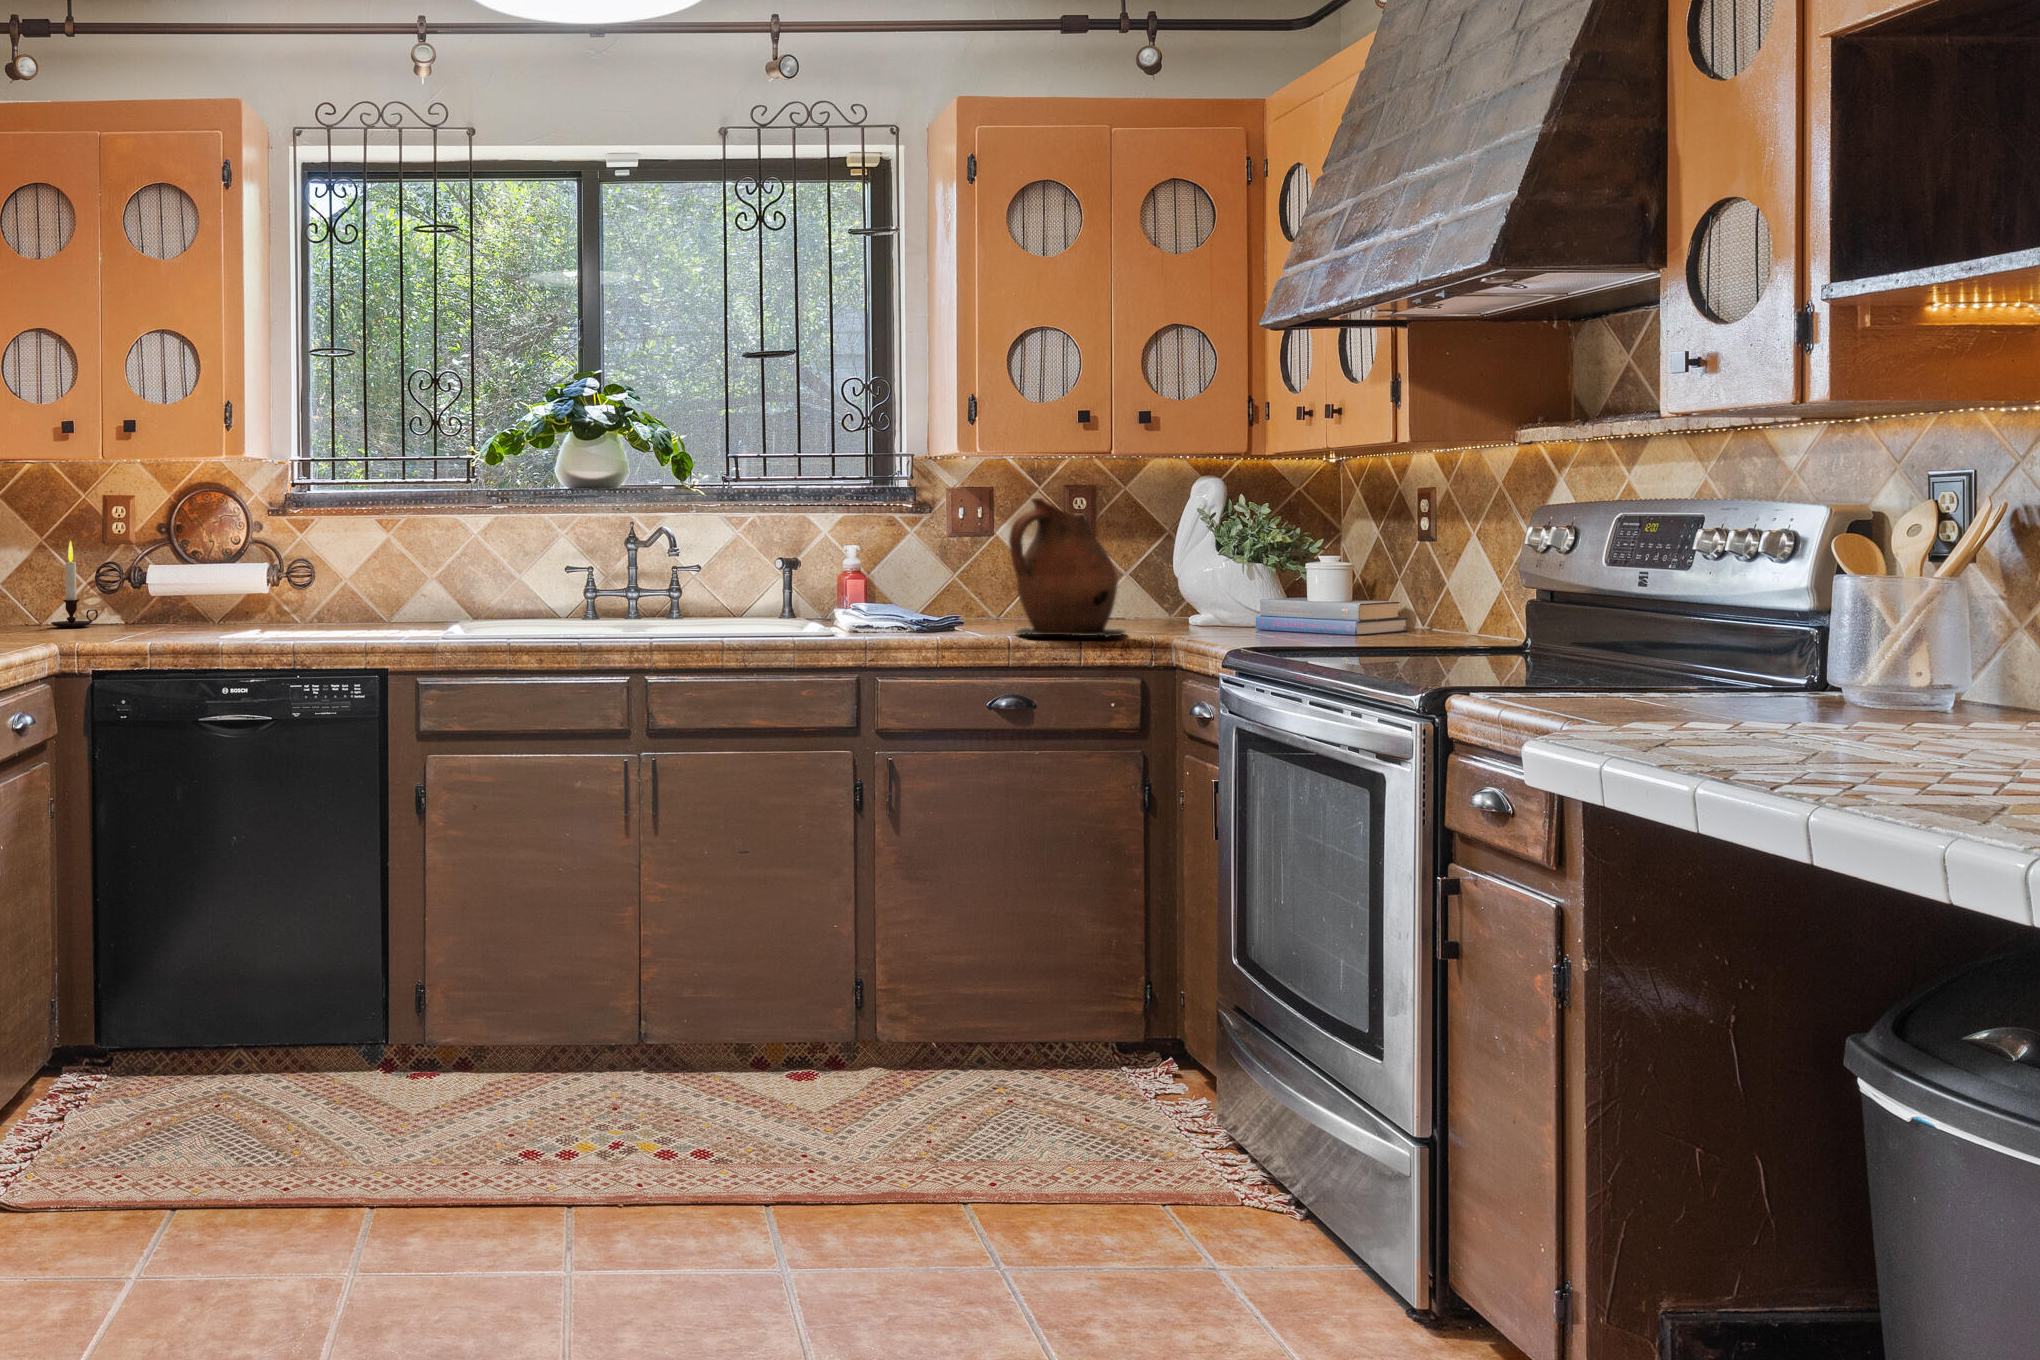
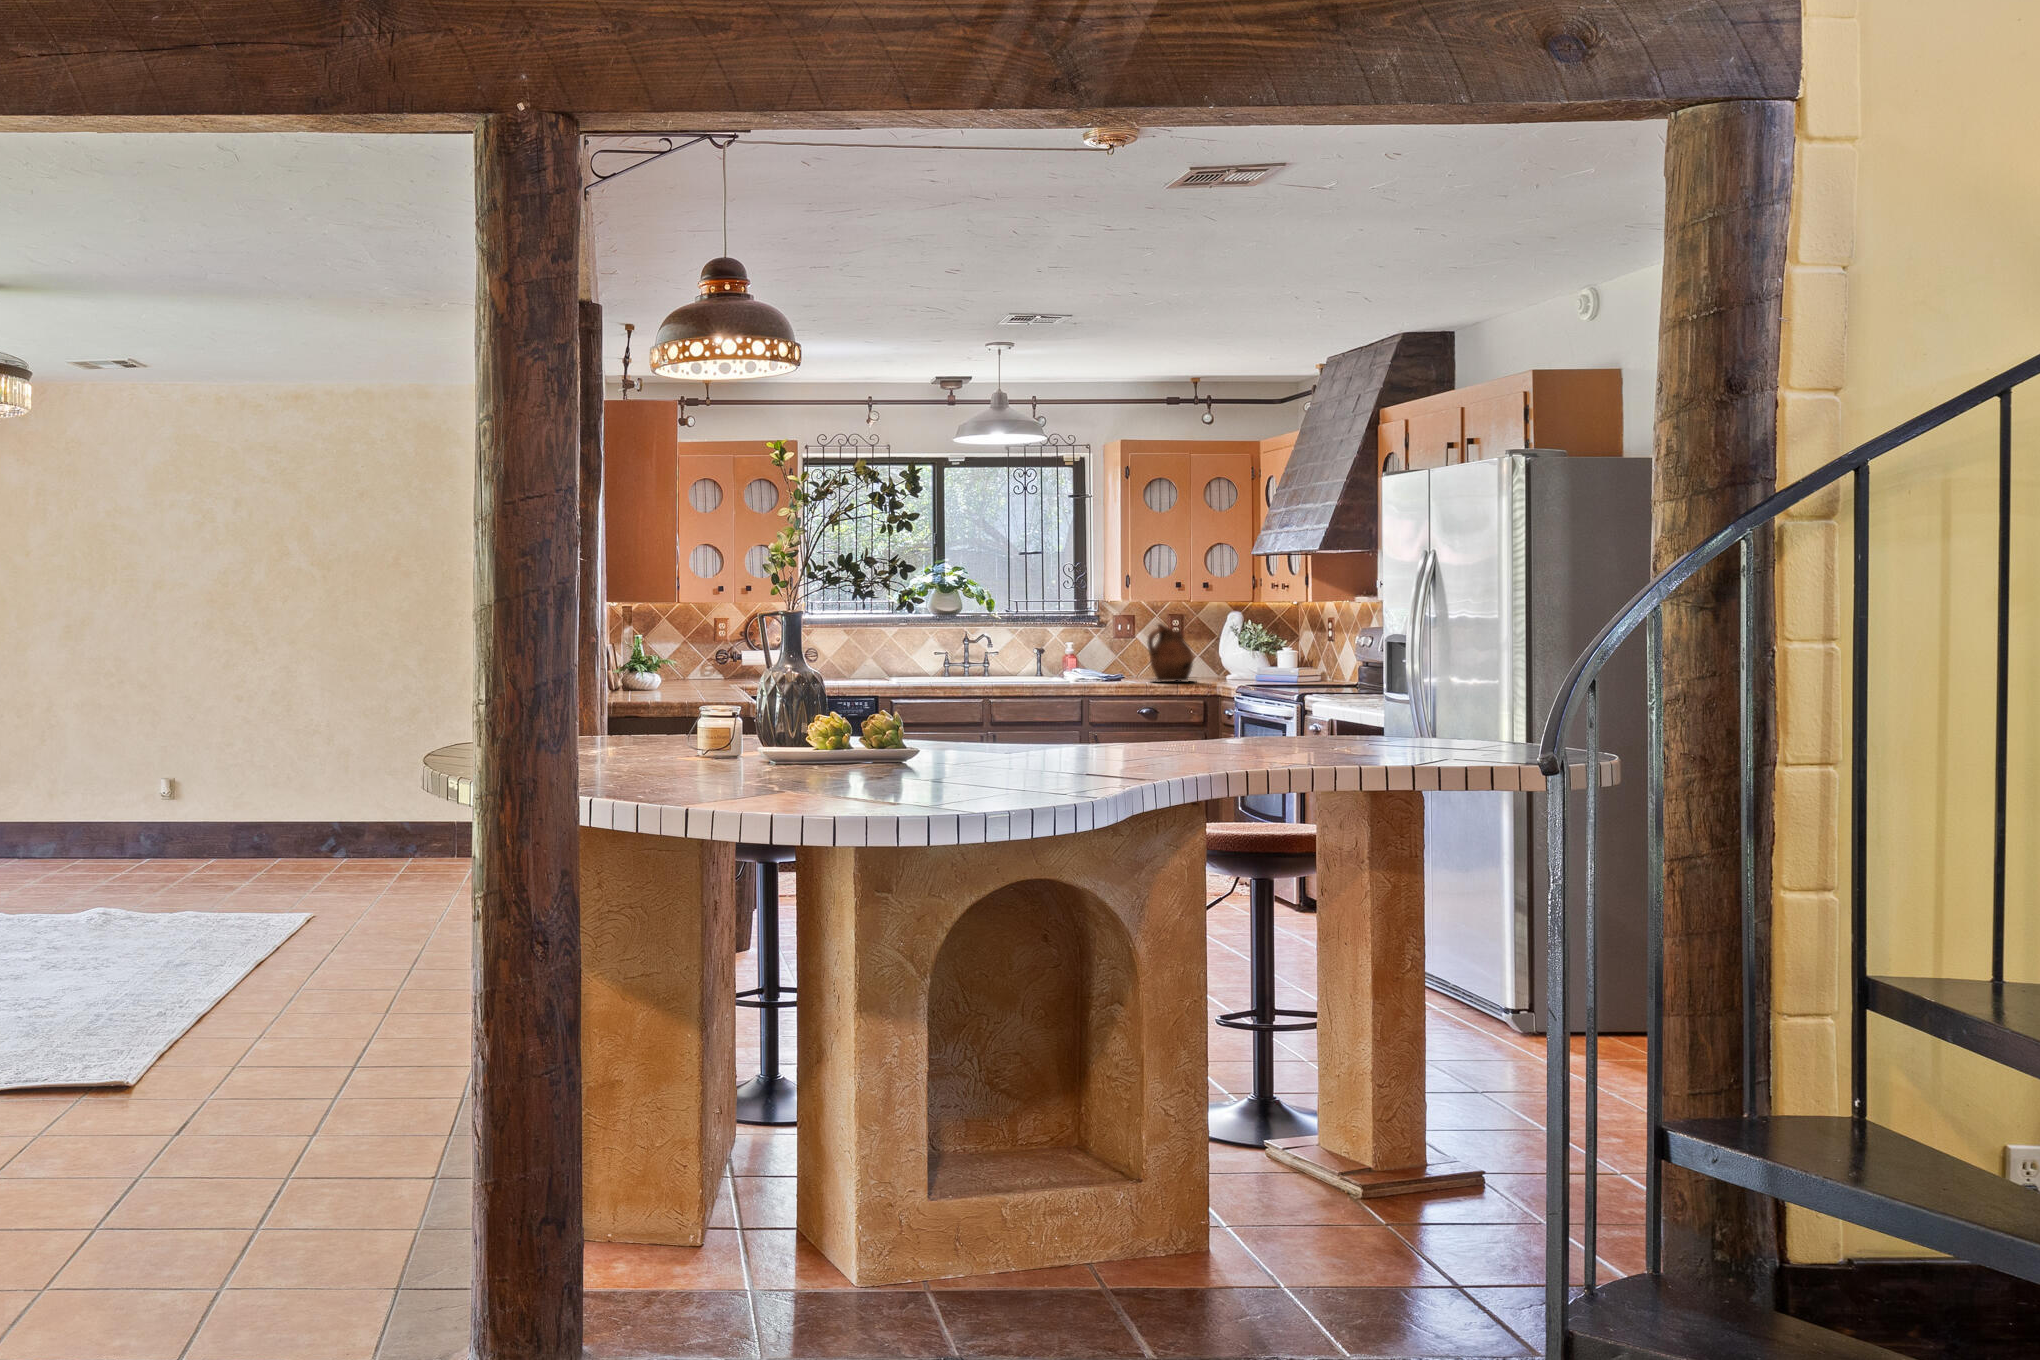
candle: present [51,541,98,627] -> none [703,640,722,680]

